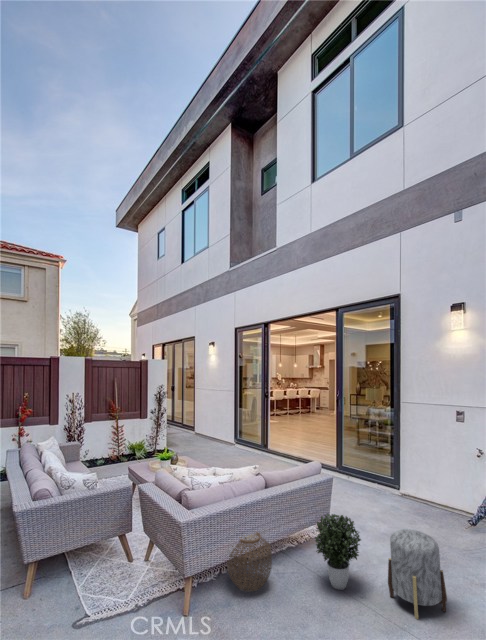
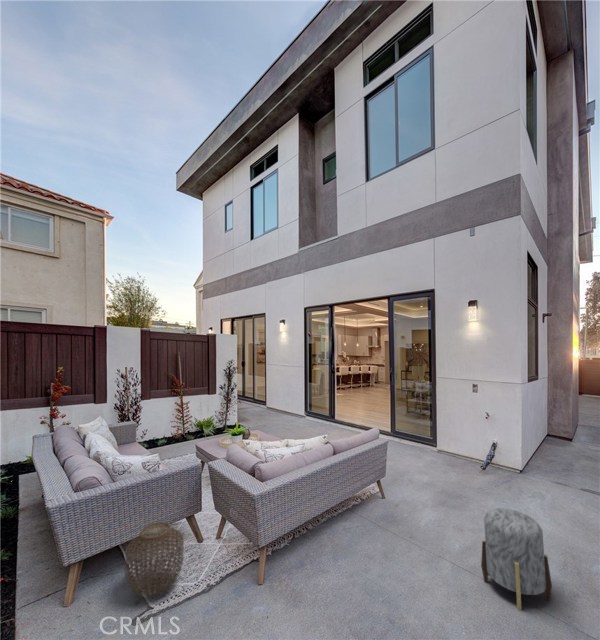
potted plant: present [315,514,361,590] -> none [399,490,451,572]
woven basket: present [227,532,272,592] -> present [125,522,183,597]

